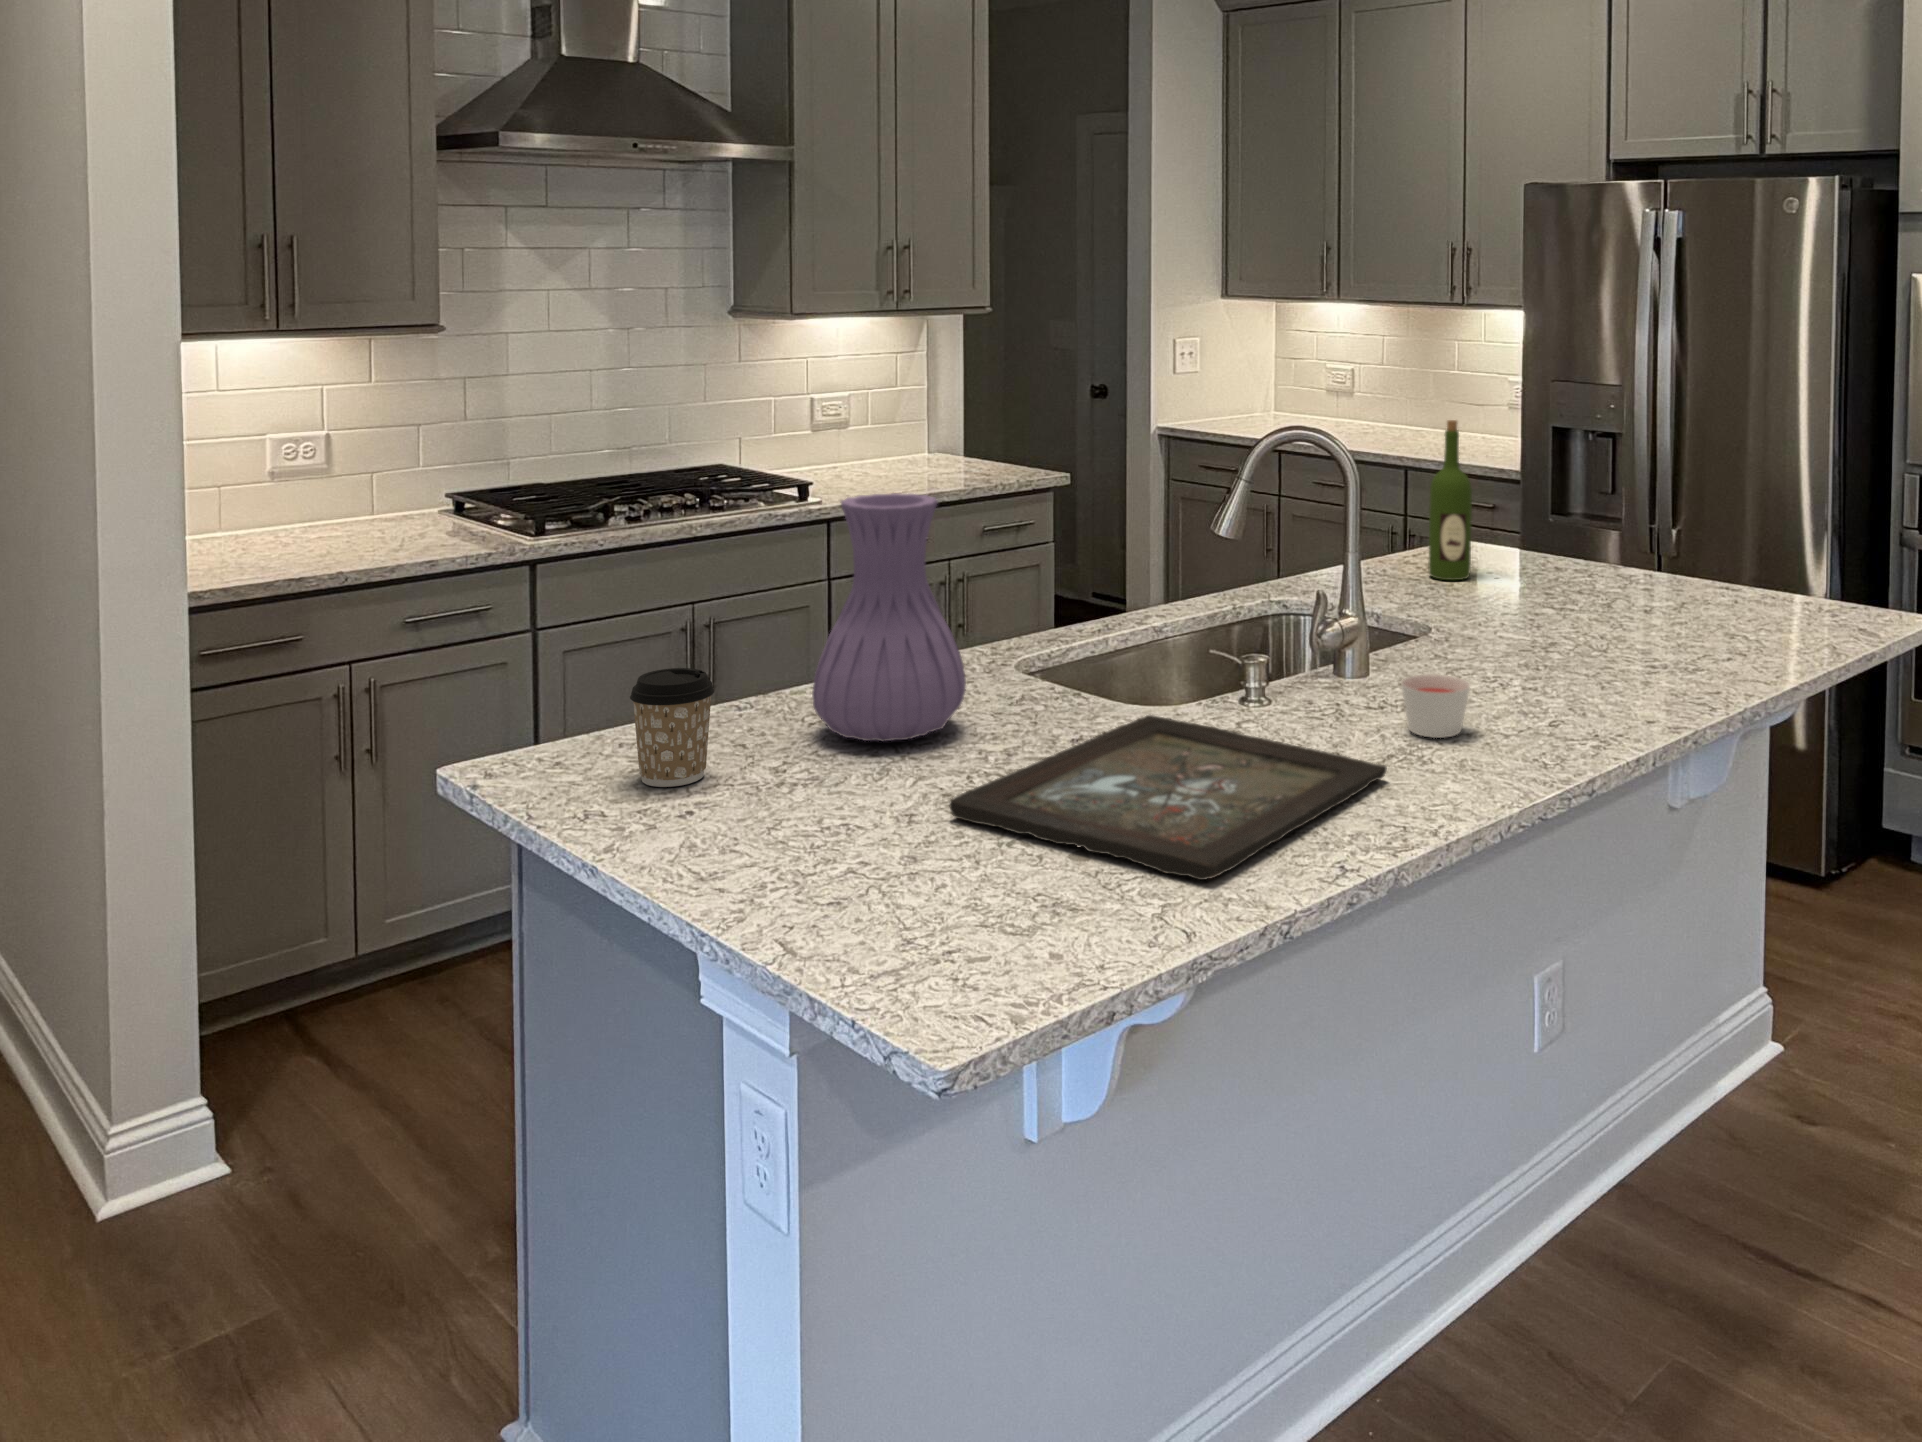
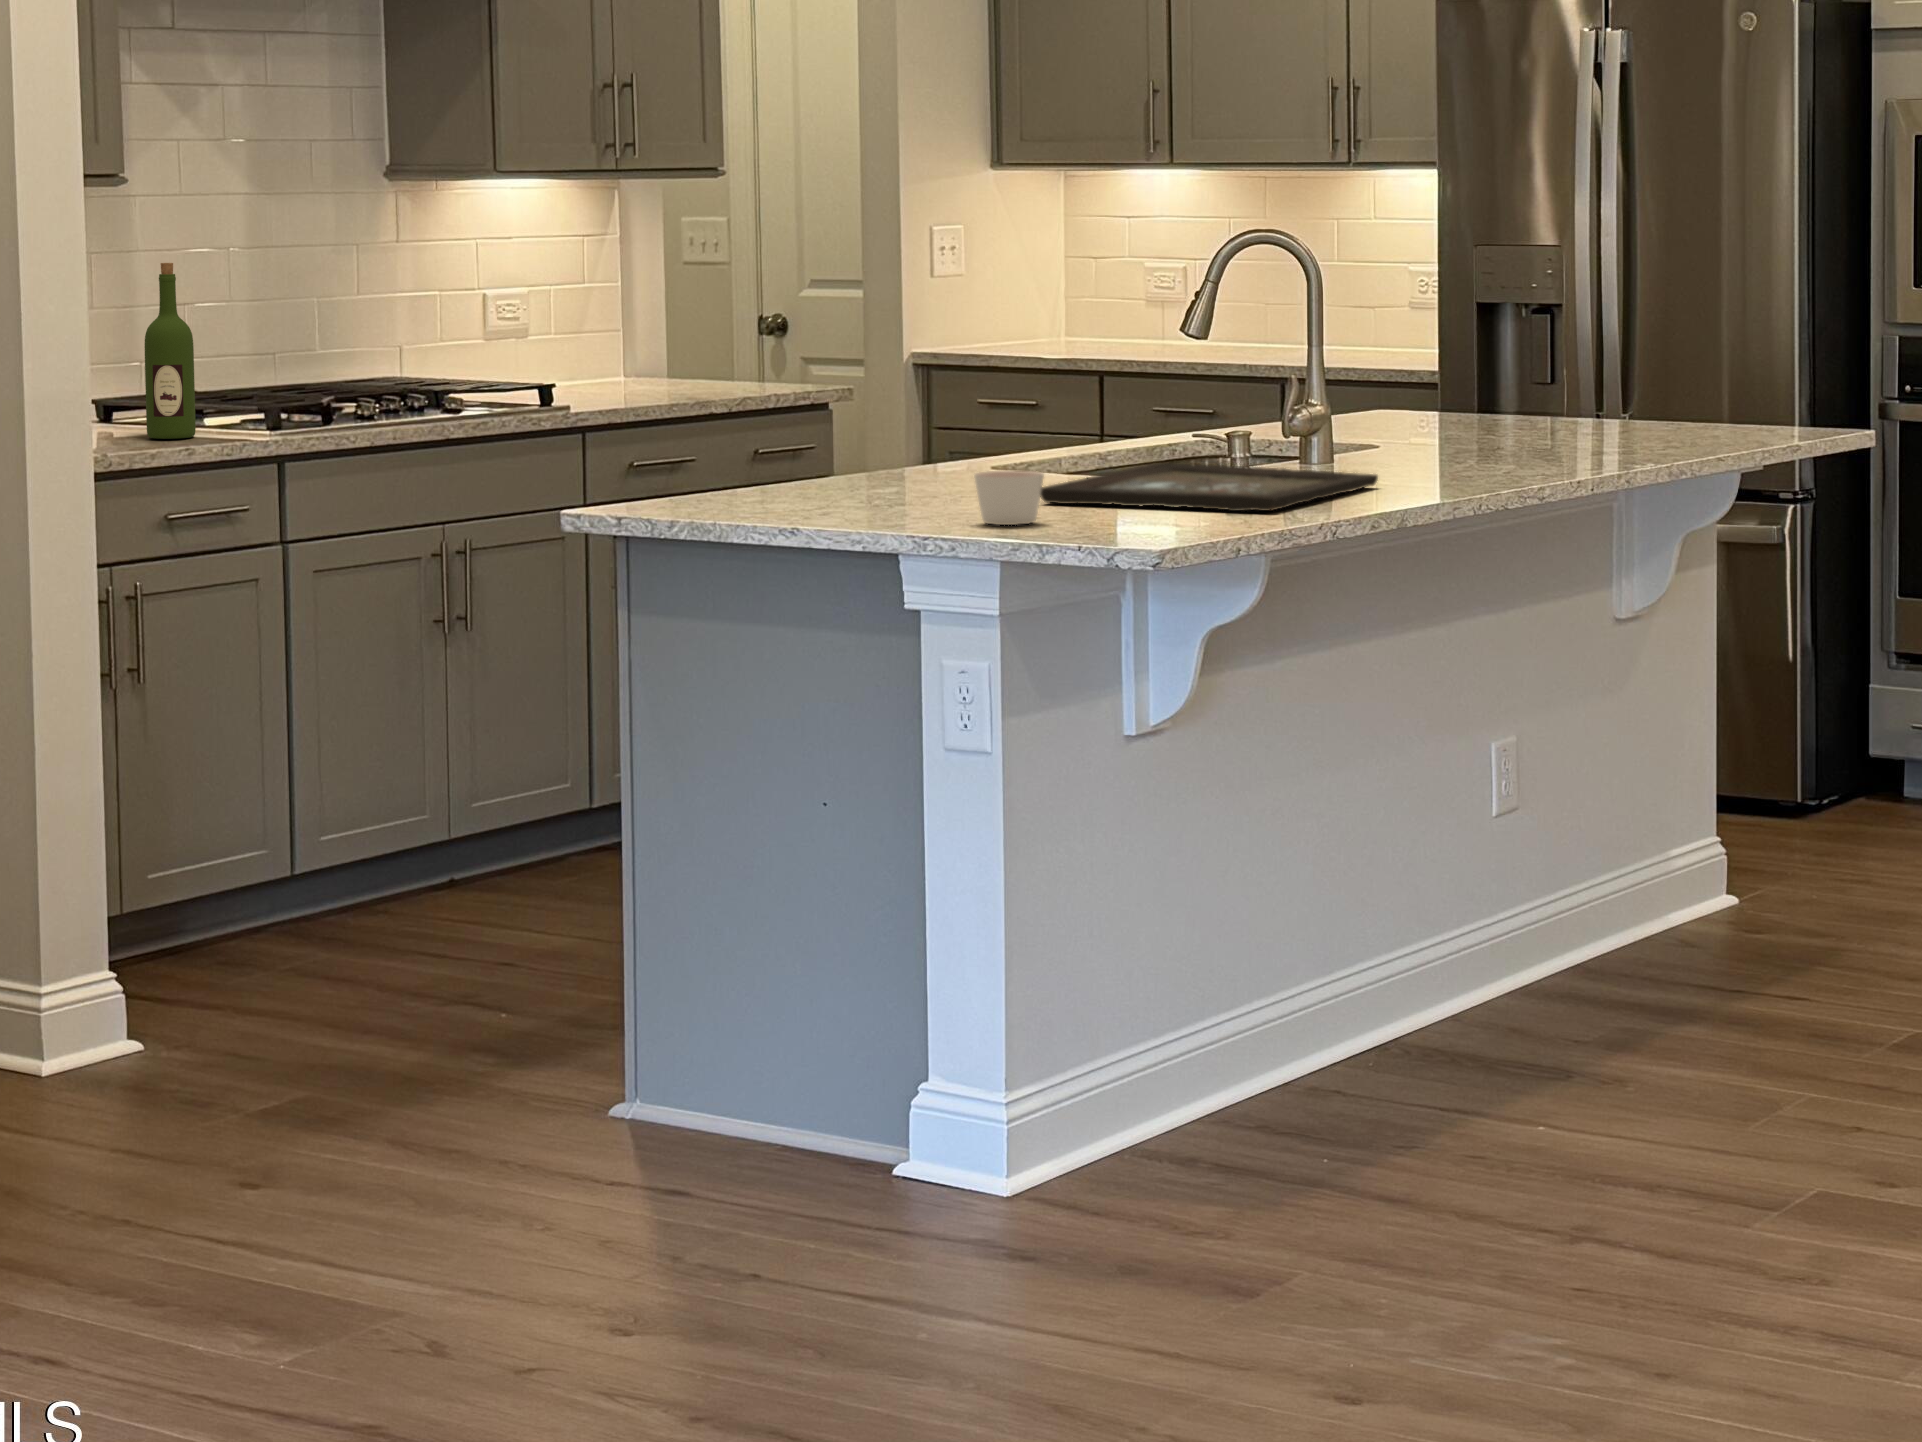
wine bottle: present [1429,420,1472,580] -> present [145,263,196,439]
vase: present [812,493,966,741] -> none [860,273,996,485]
coffee cup: present [630,668,714,787] -> none [744,410,813,501]
candle: present [1401,674,1470,738] -> present [974,470,1044,525]

